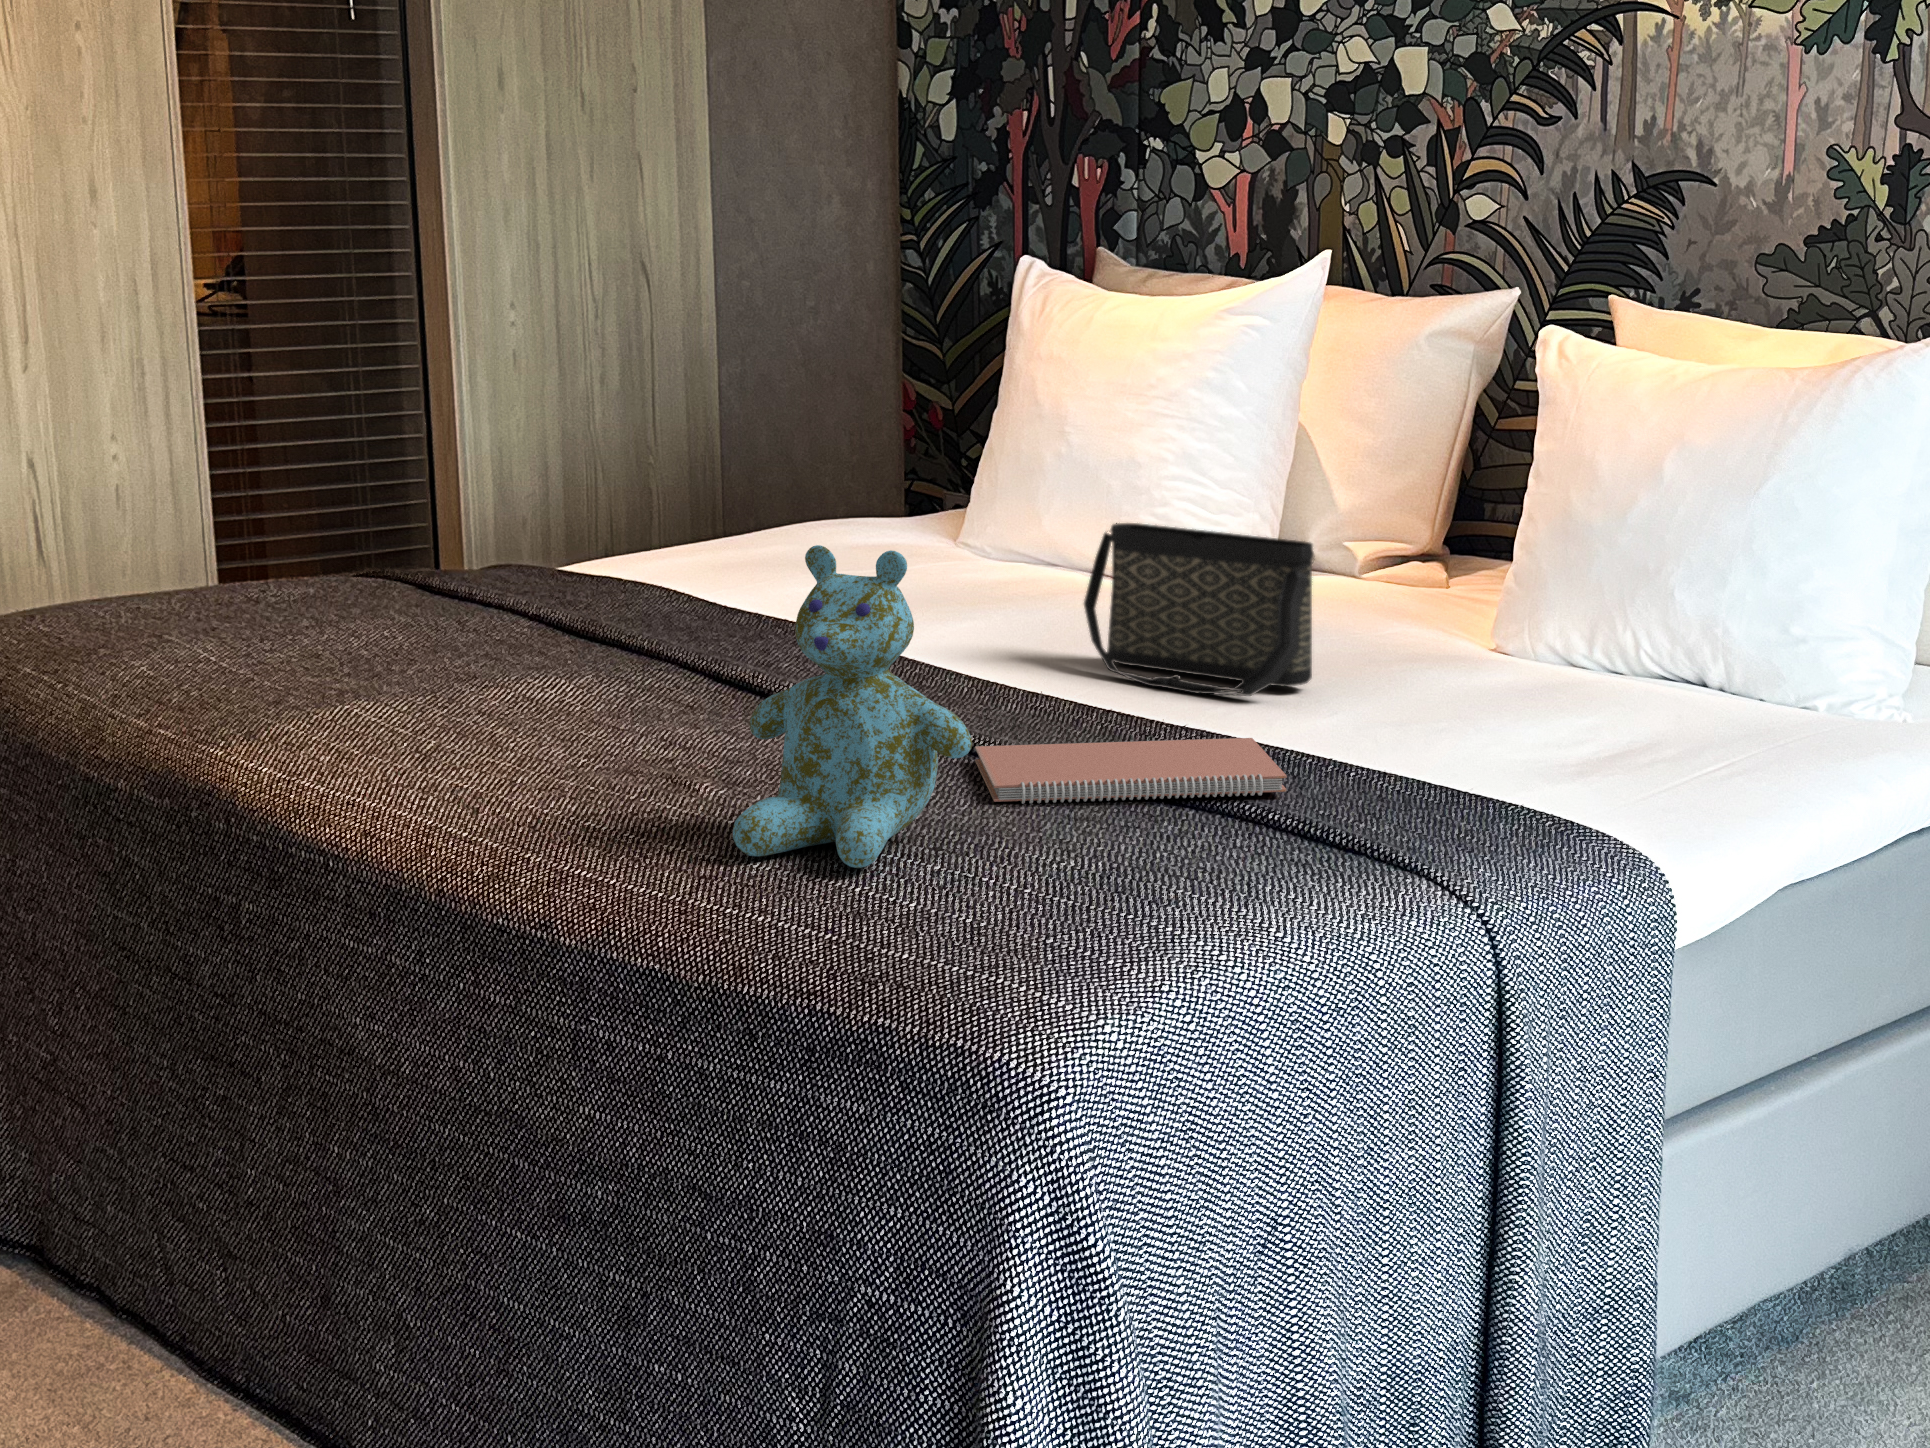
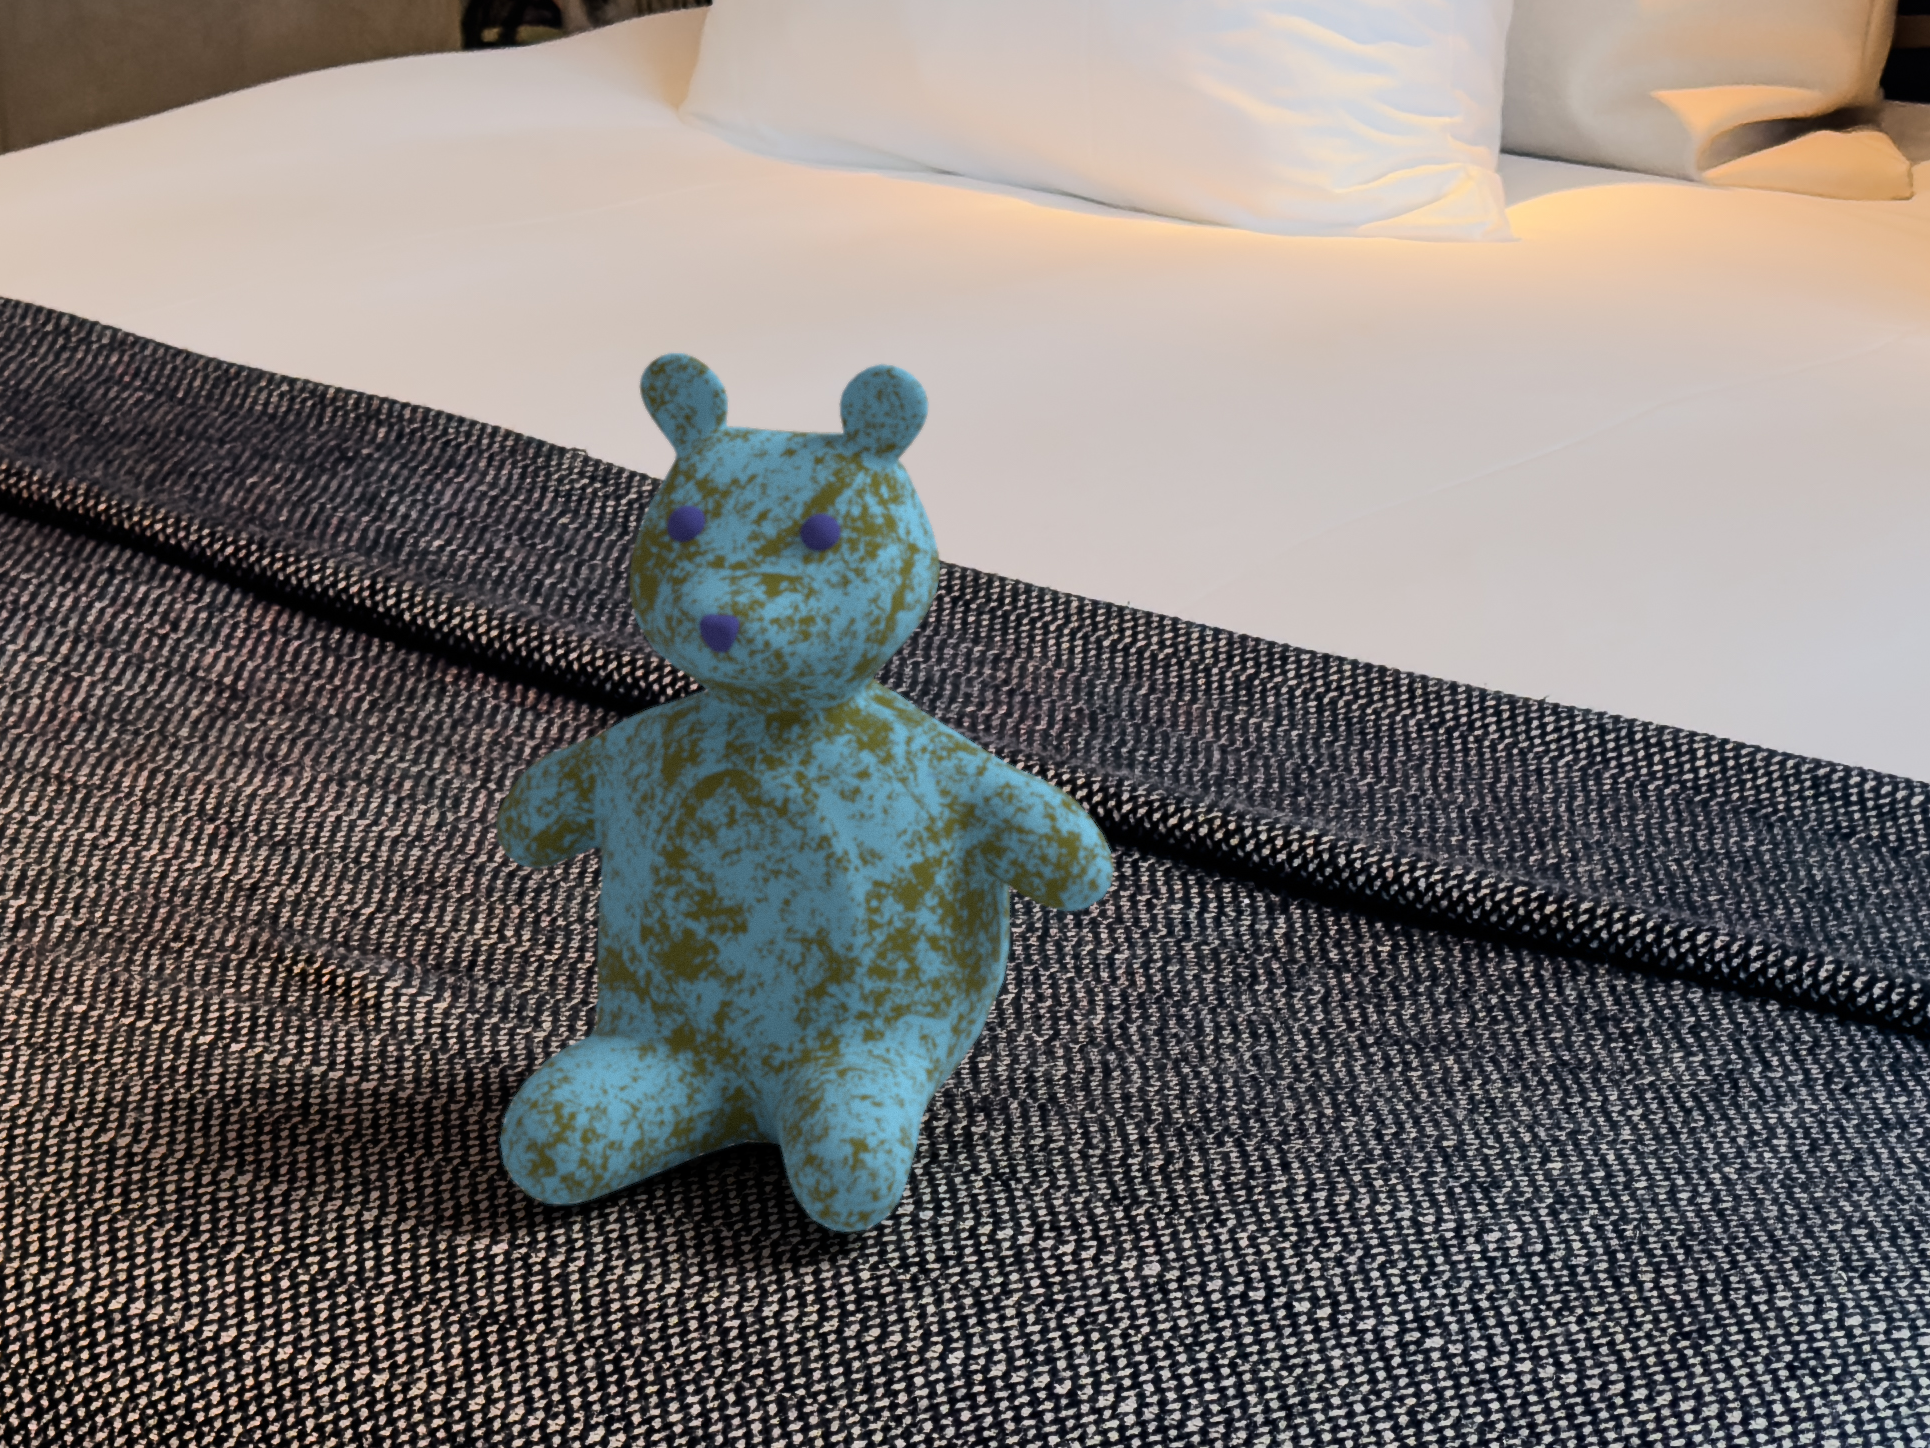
handbag: present [1084,523,1314,696] -> none [1154,132,1762,583]
notebook: present [975,738,1287,804] -> none [1007,734,1847,975]

